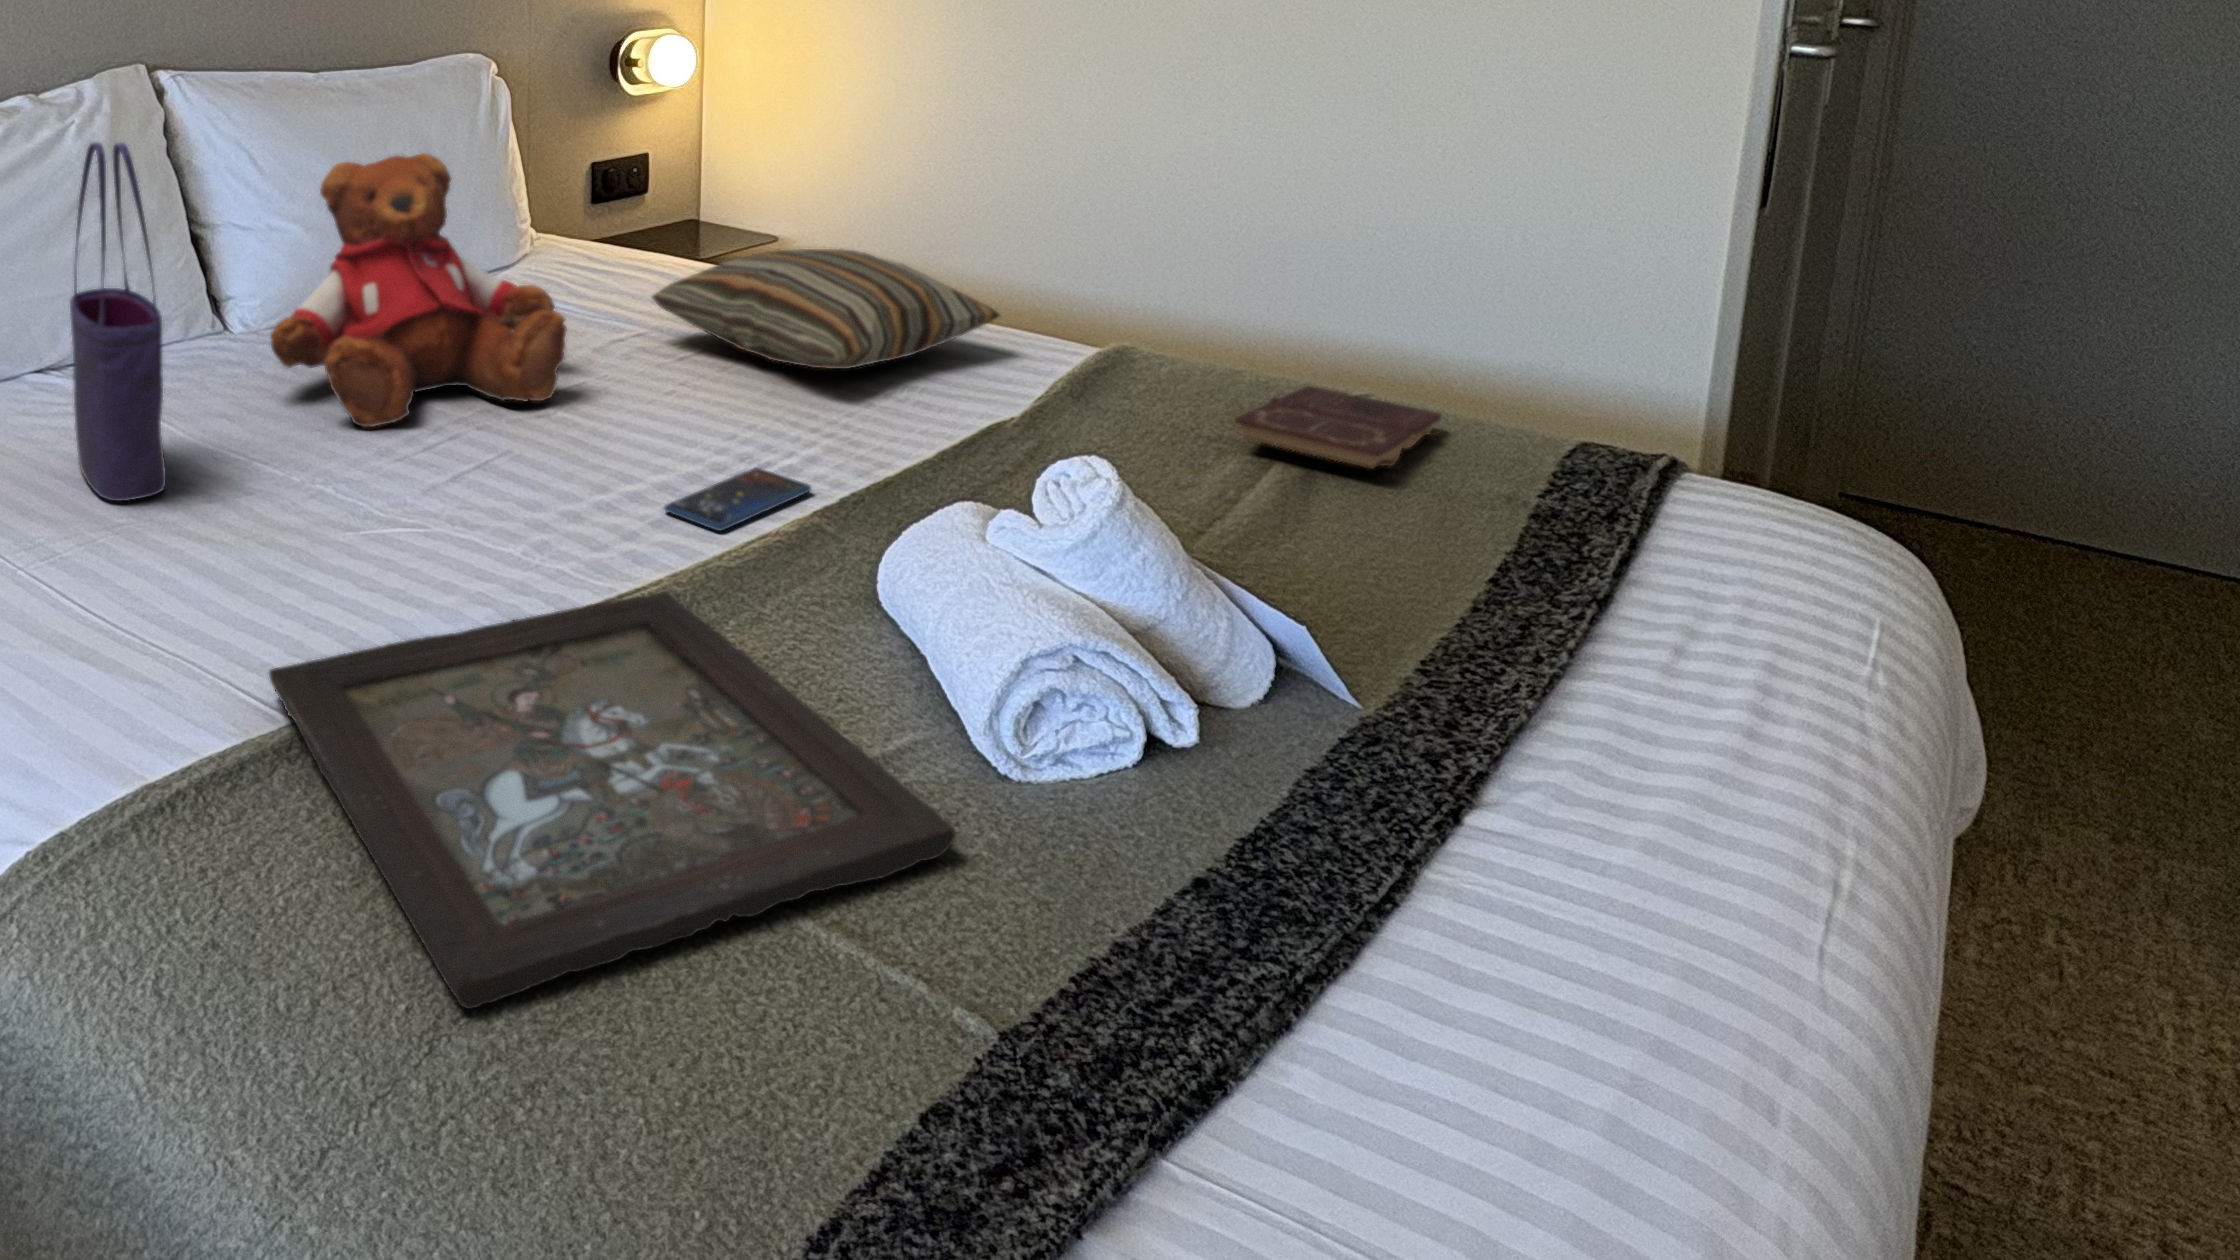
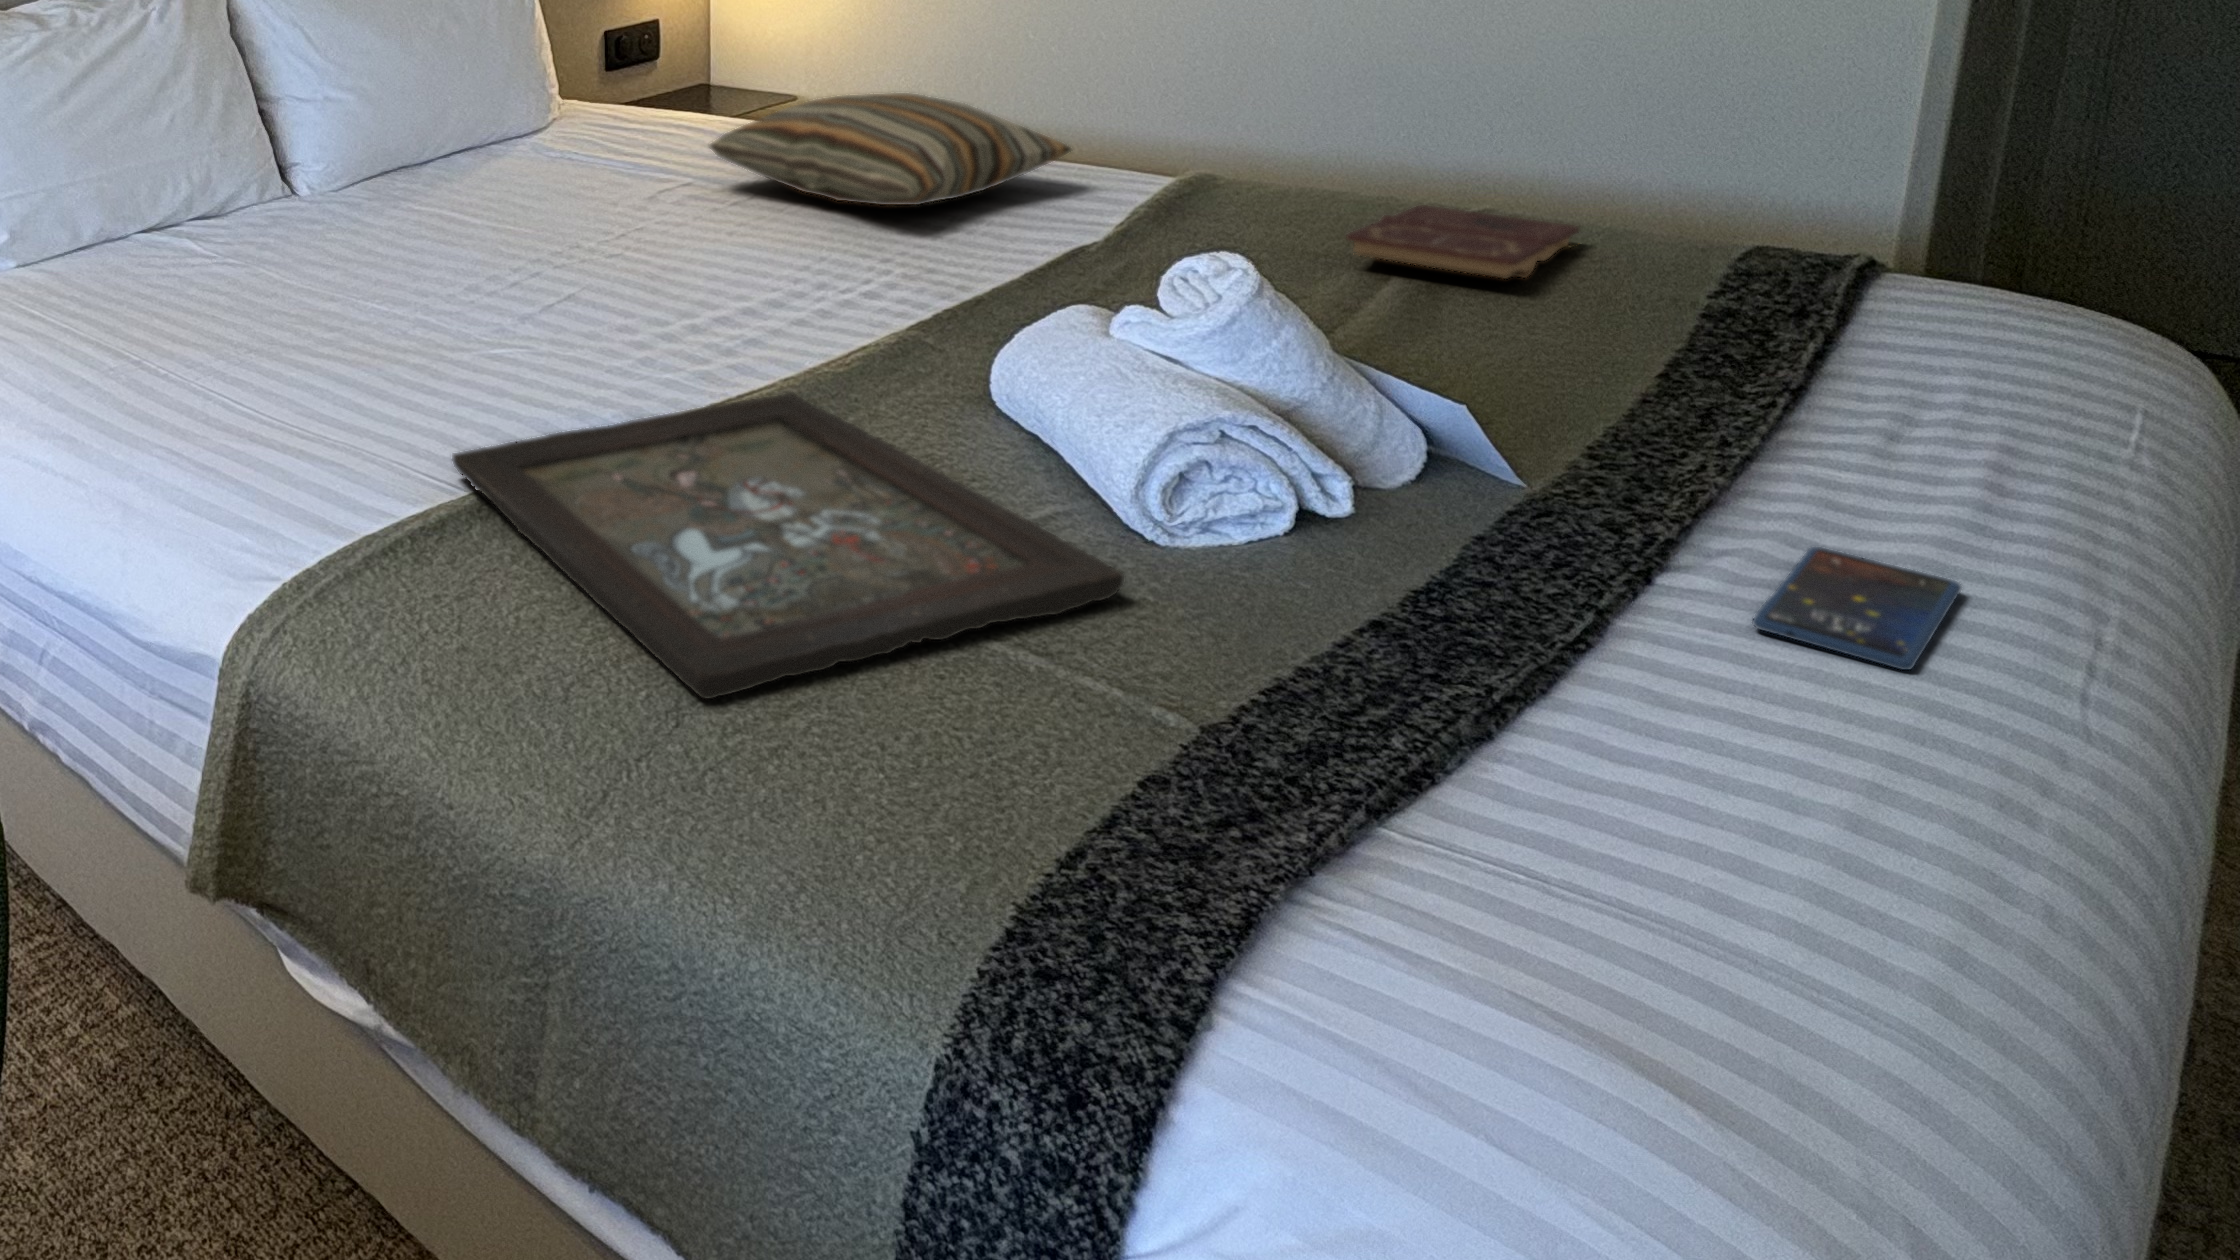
tote bag: present [70,142,166,501] -> none [205,15,300,332]
teddy bear: present [271,153,567,427] -> none [363,18,640,269]
smartphone: present [664,468,811,531] -> present [1753,547,1961,670]

